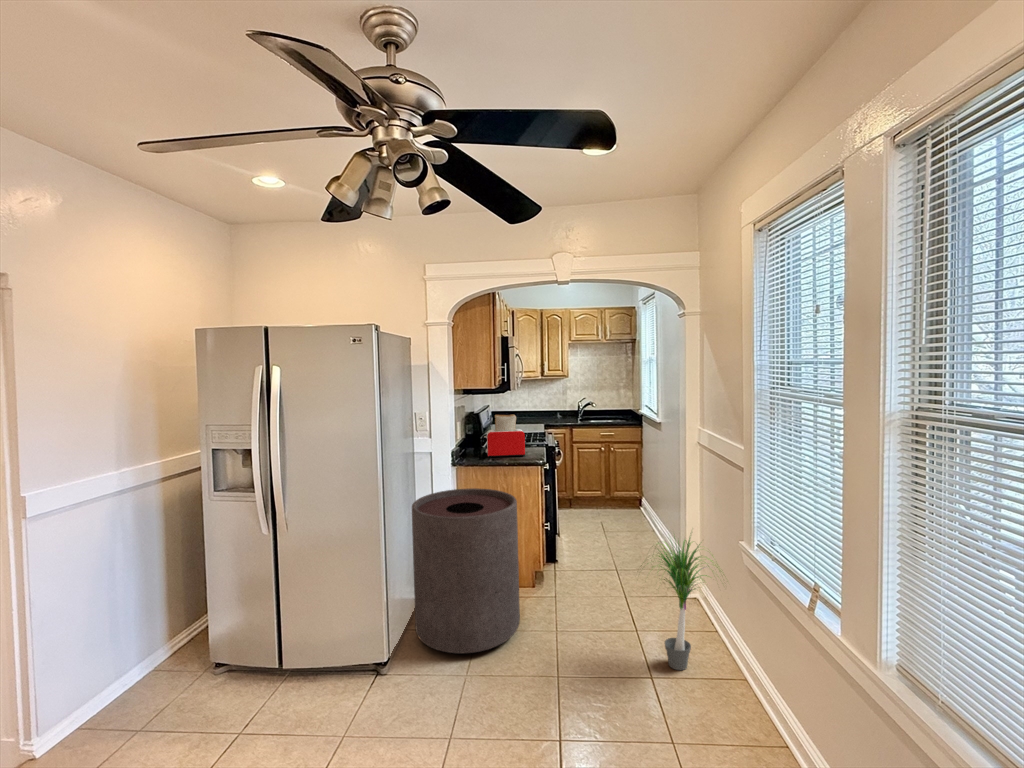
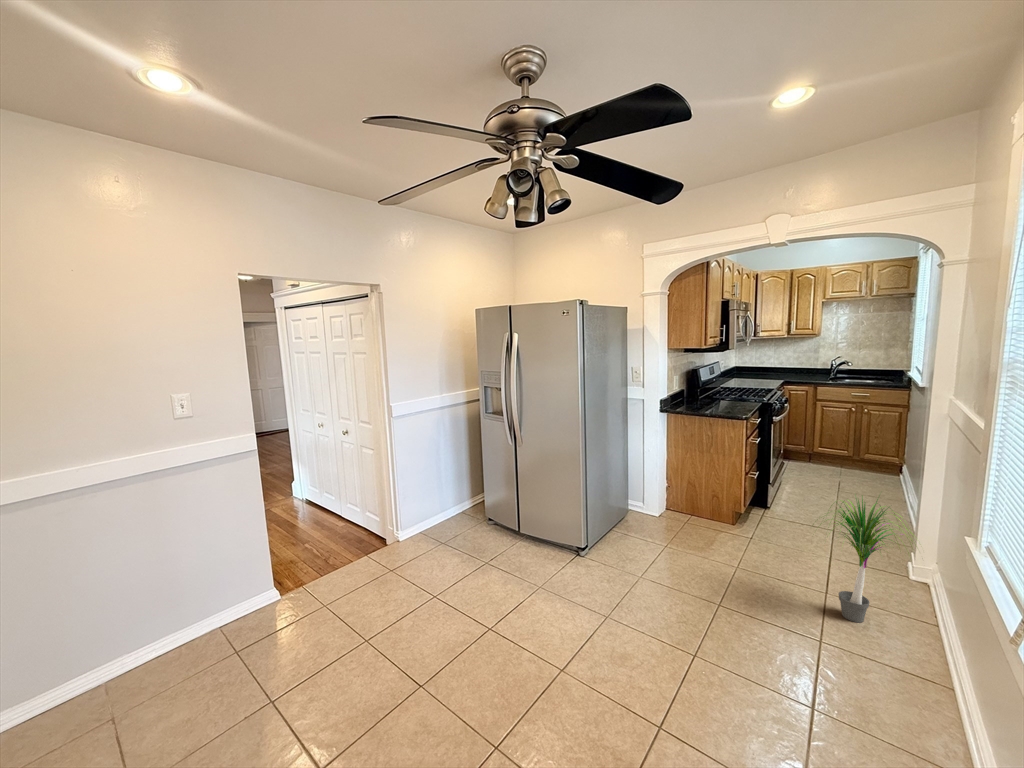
toaster: present [484,414,525,458] -> none [691,371,730,409]
trash can: present [412,488,520,653] -> none [618,430,707,554]

